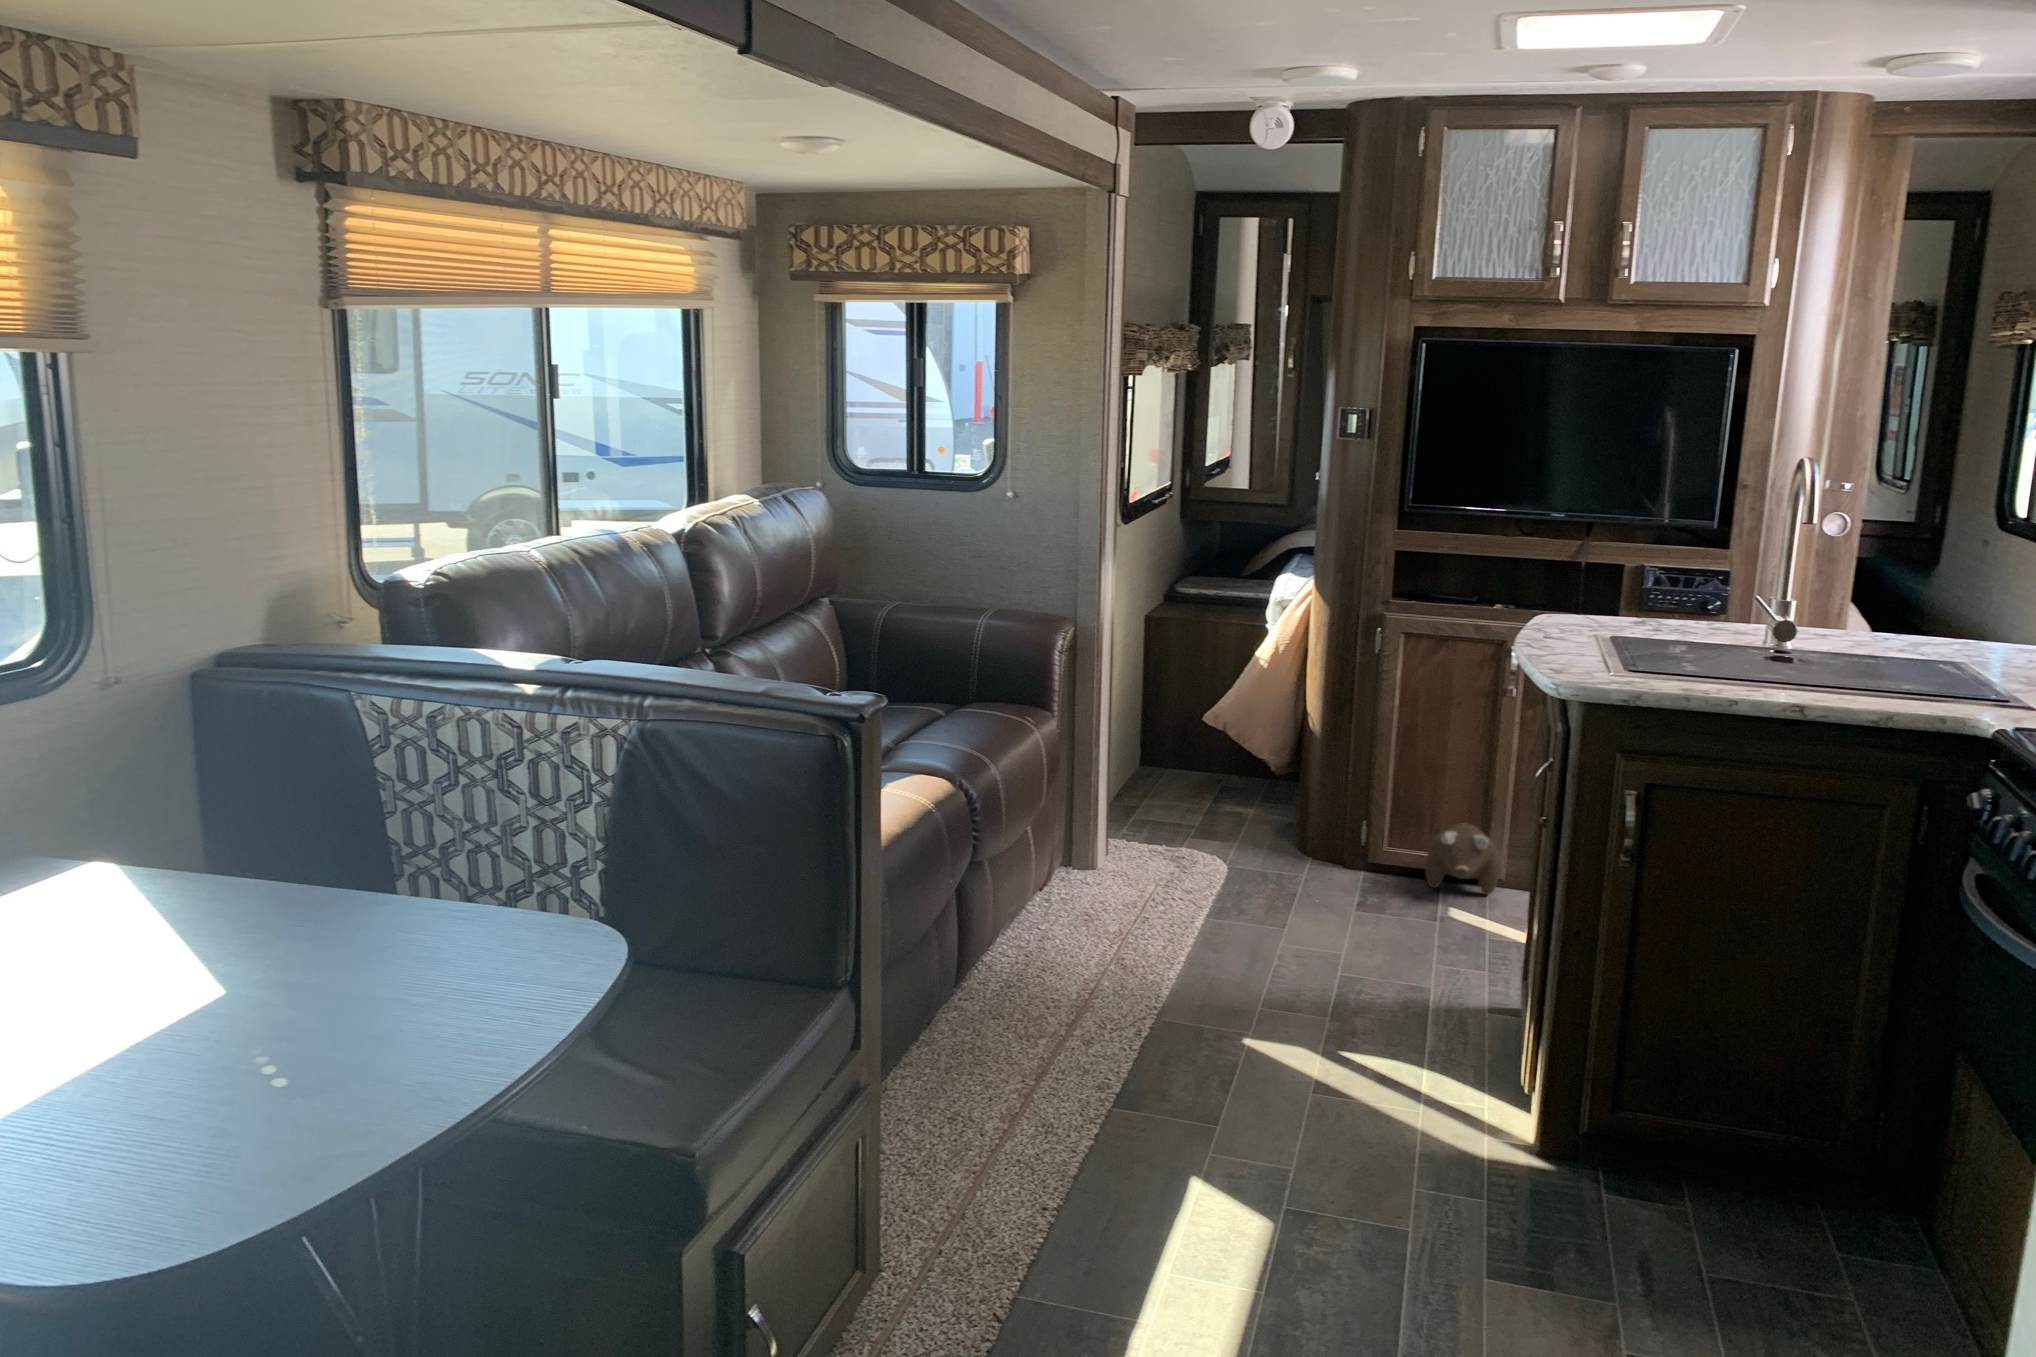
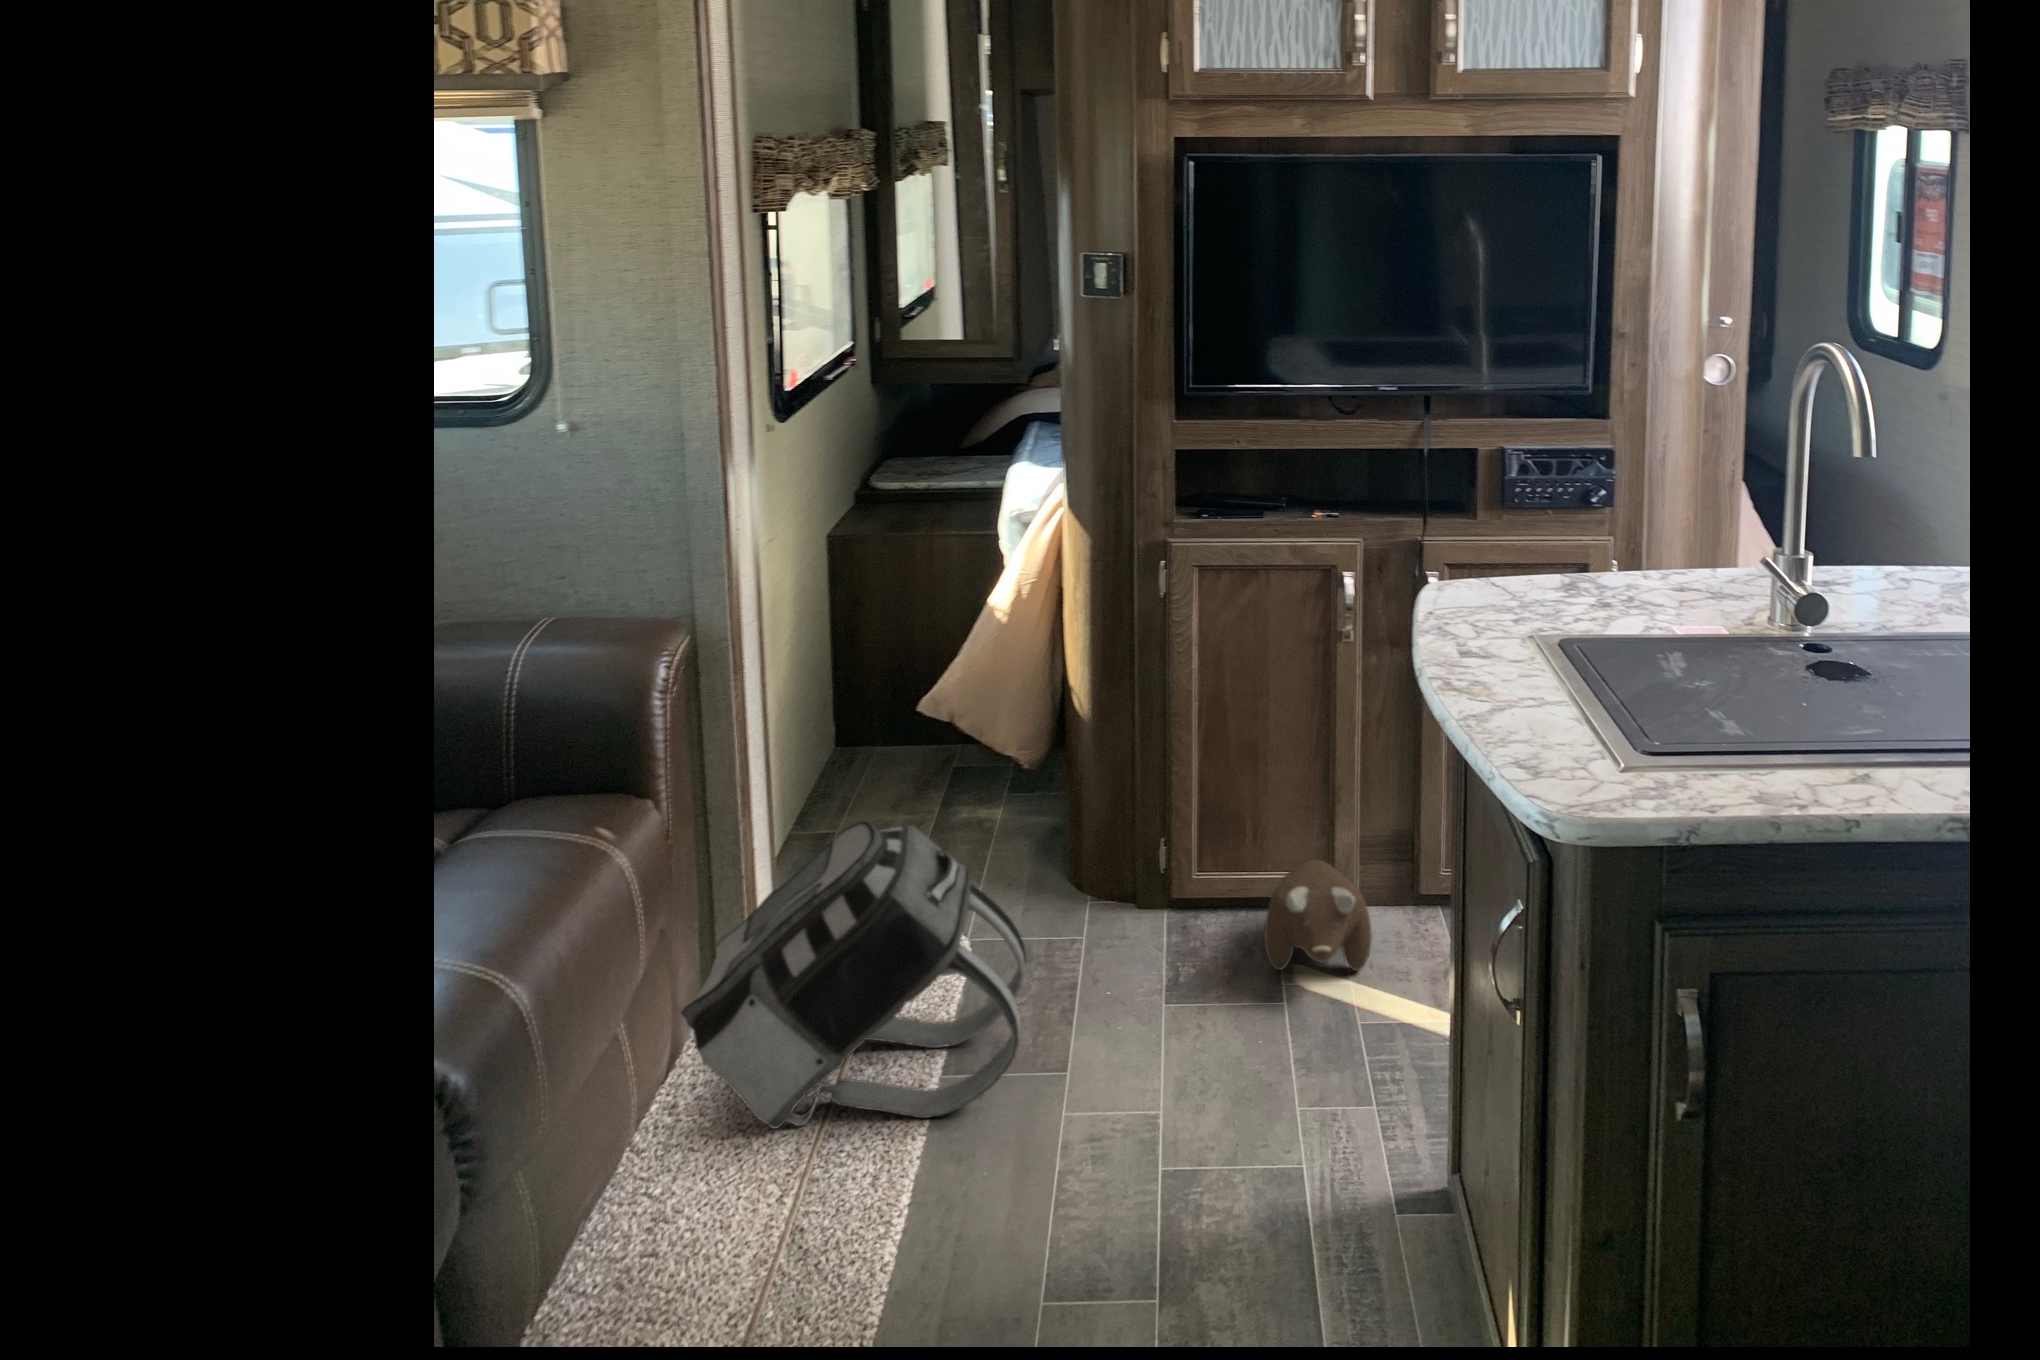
backpack: none [1065,745,1268,914] -> present [681,822,1026,1128]

